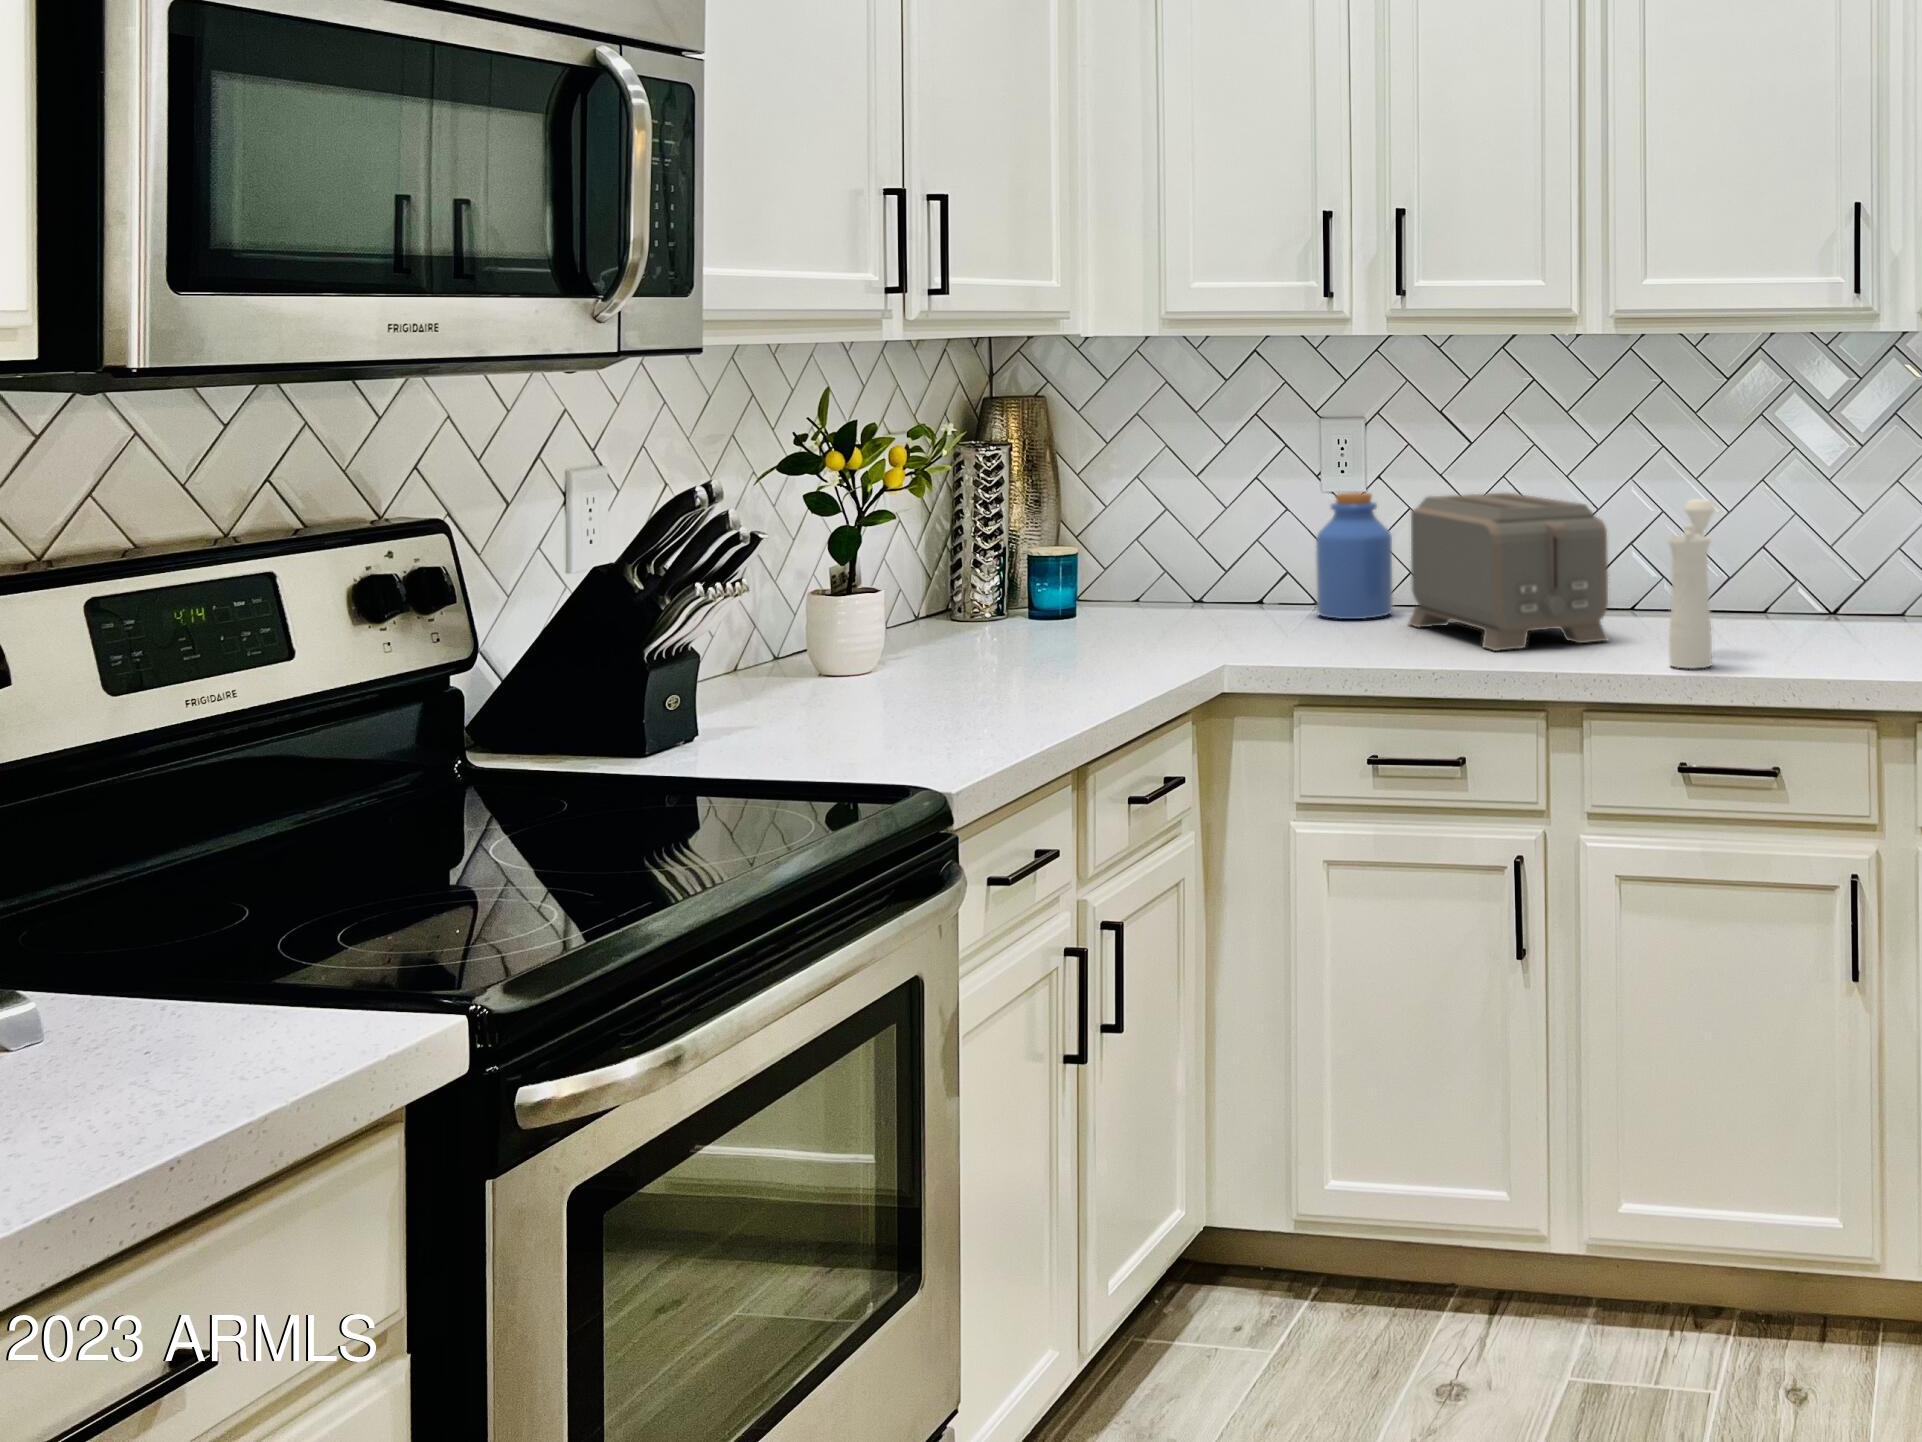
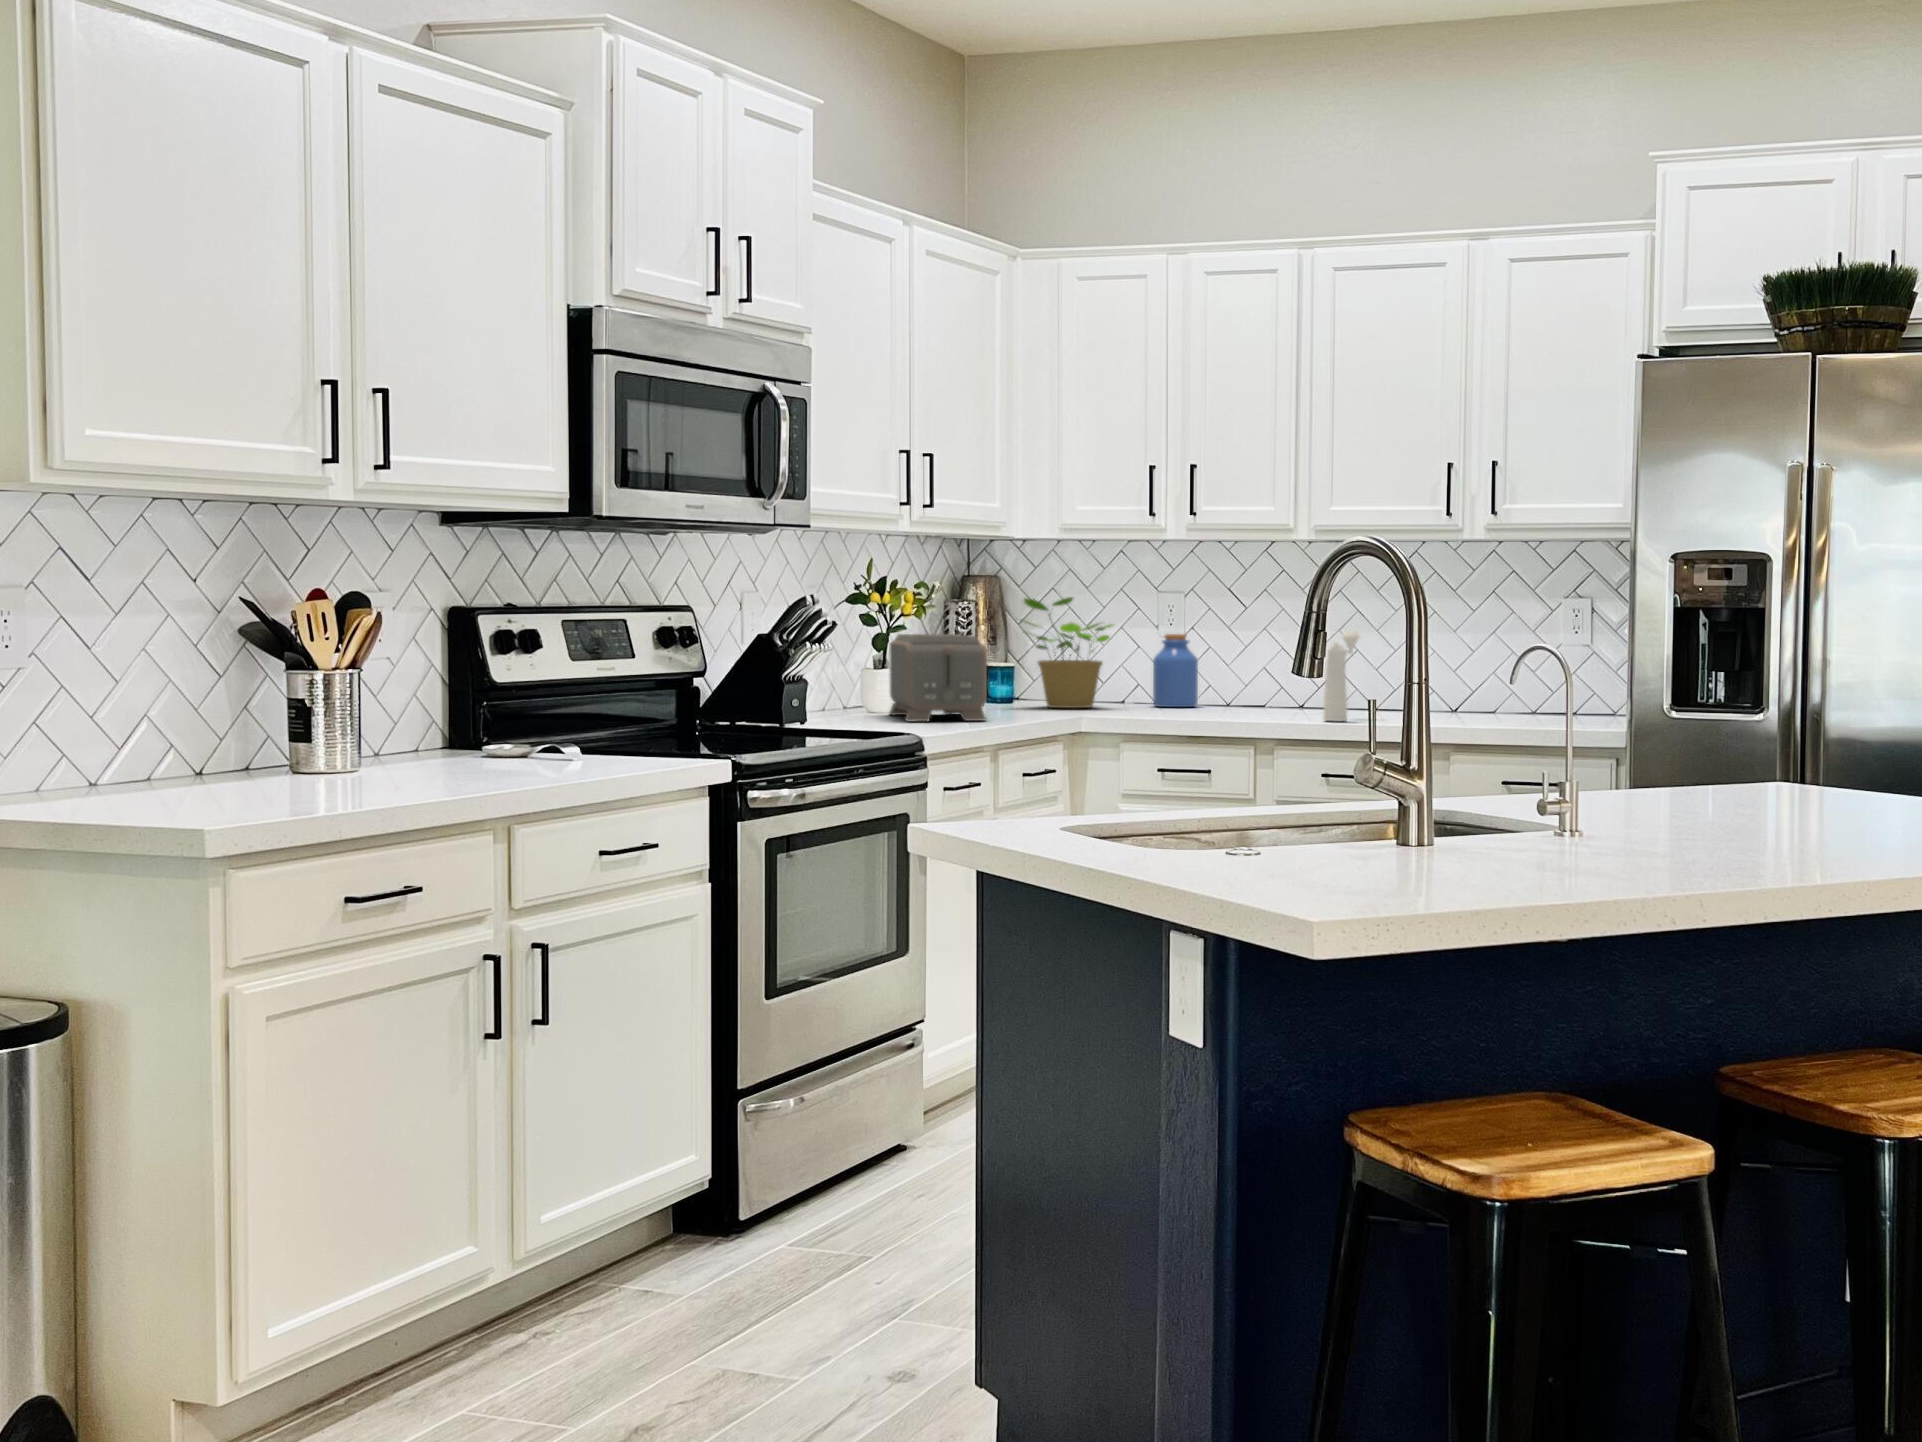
potted plant: none [1084,442,1260,634] -> present [1023,597,1112,708]
toaster: present [1409,493,1608,651] -> present [889,634,987,721]

